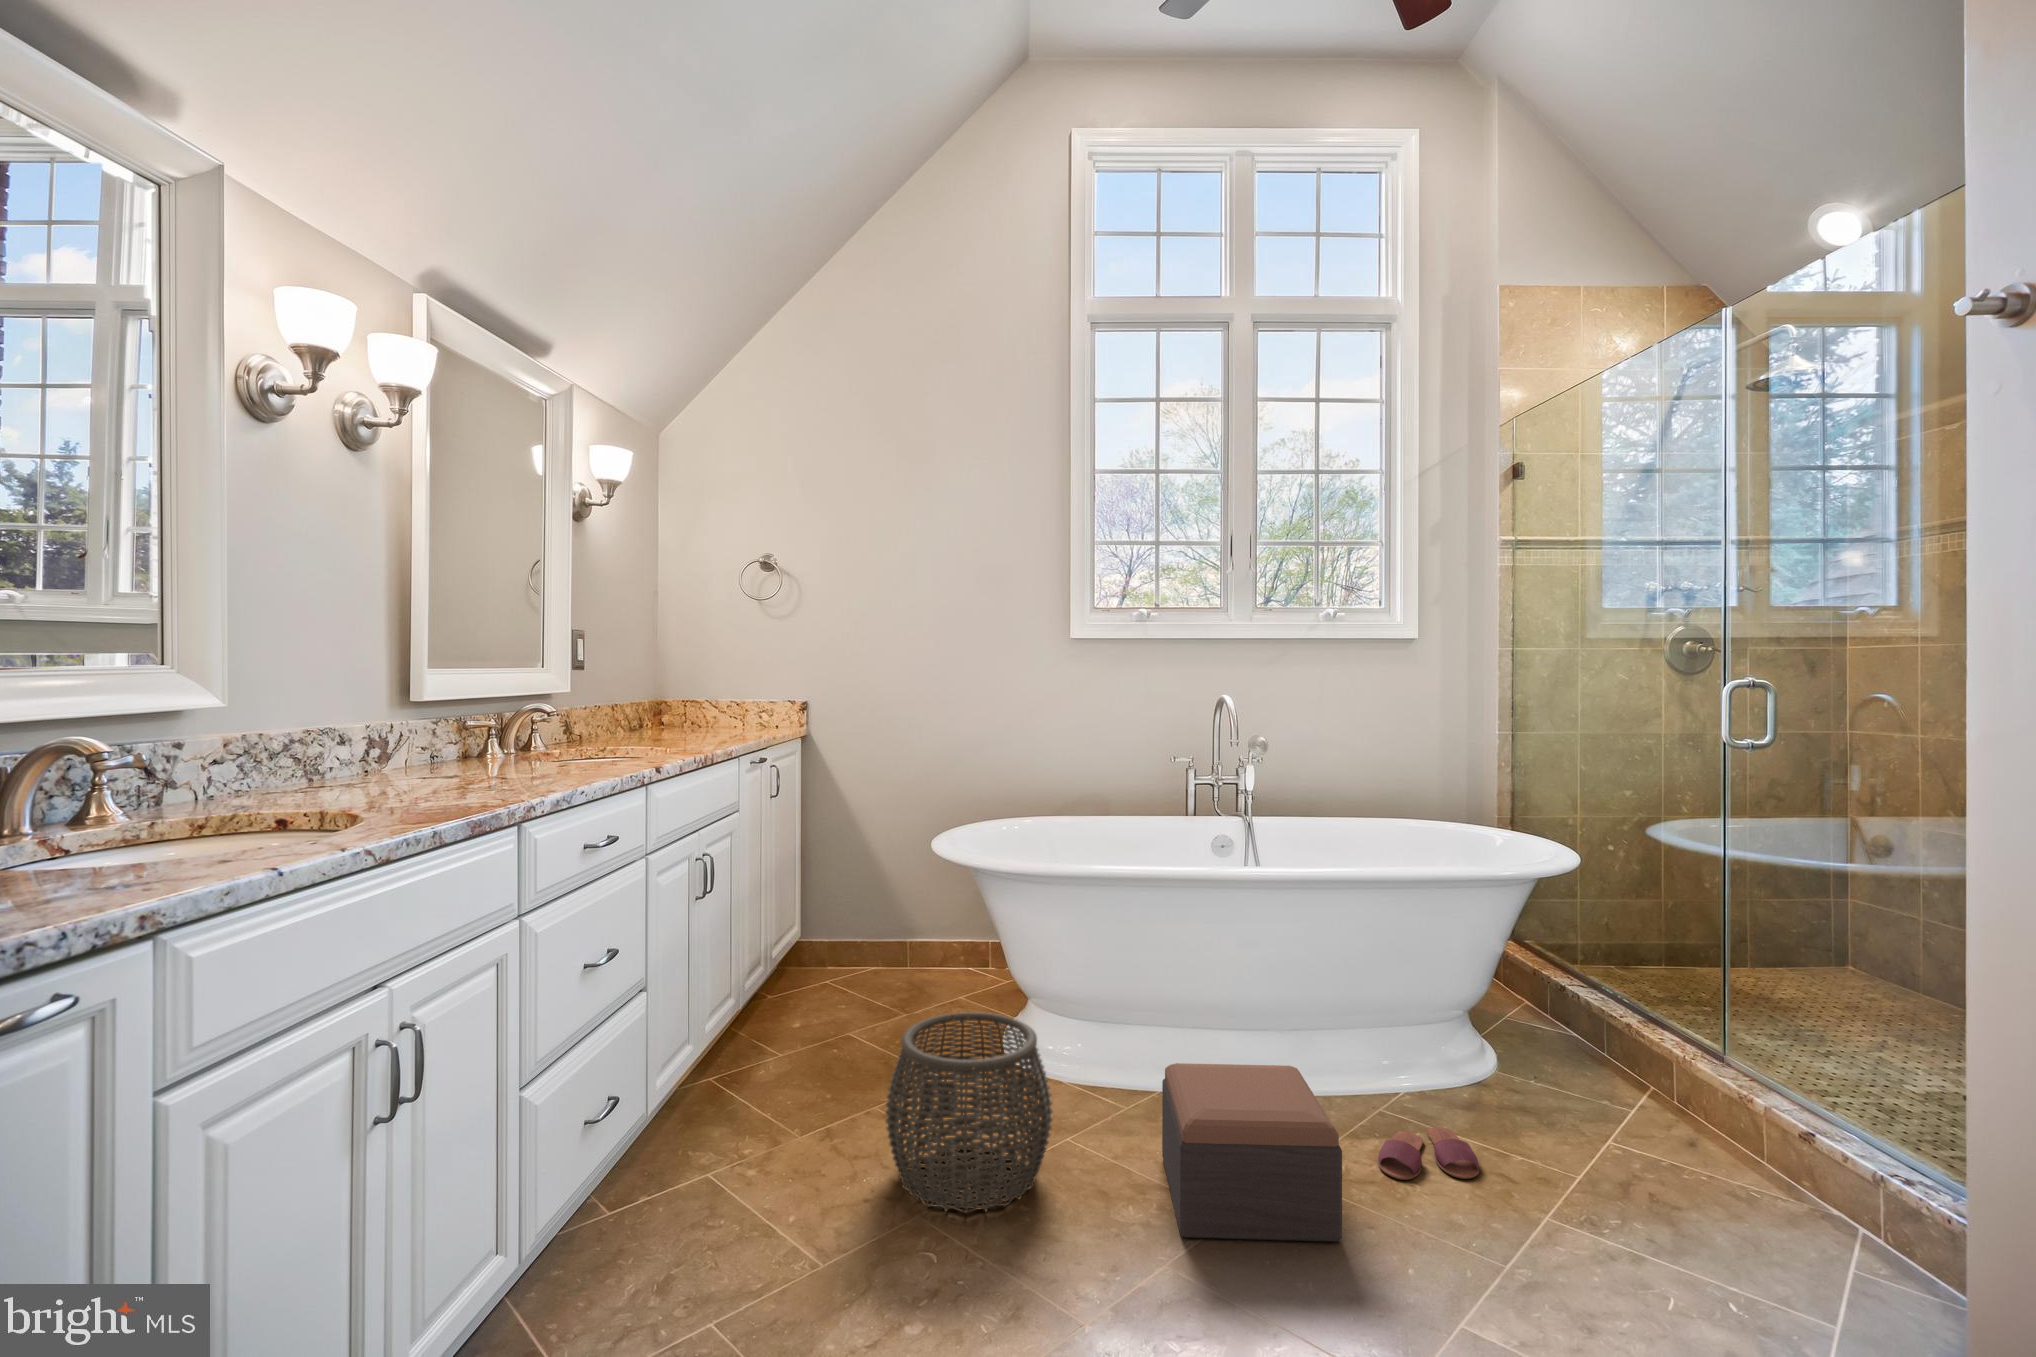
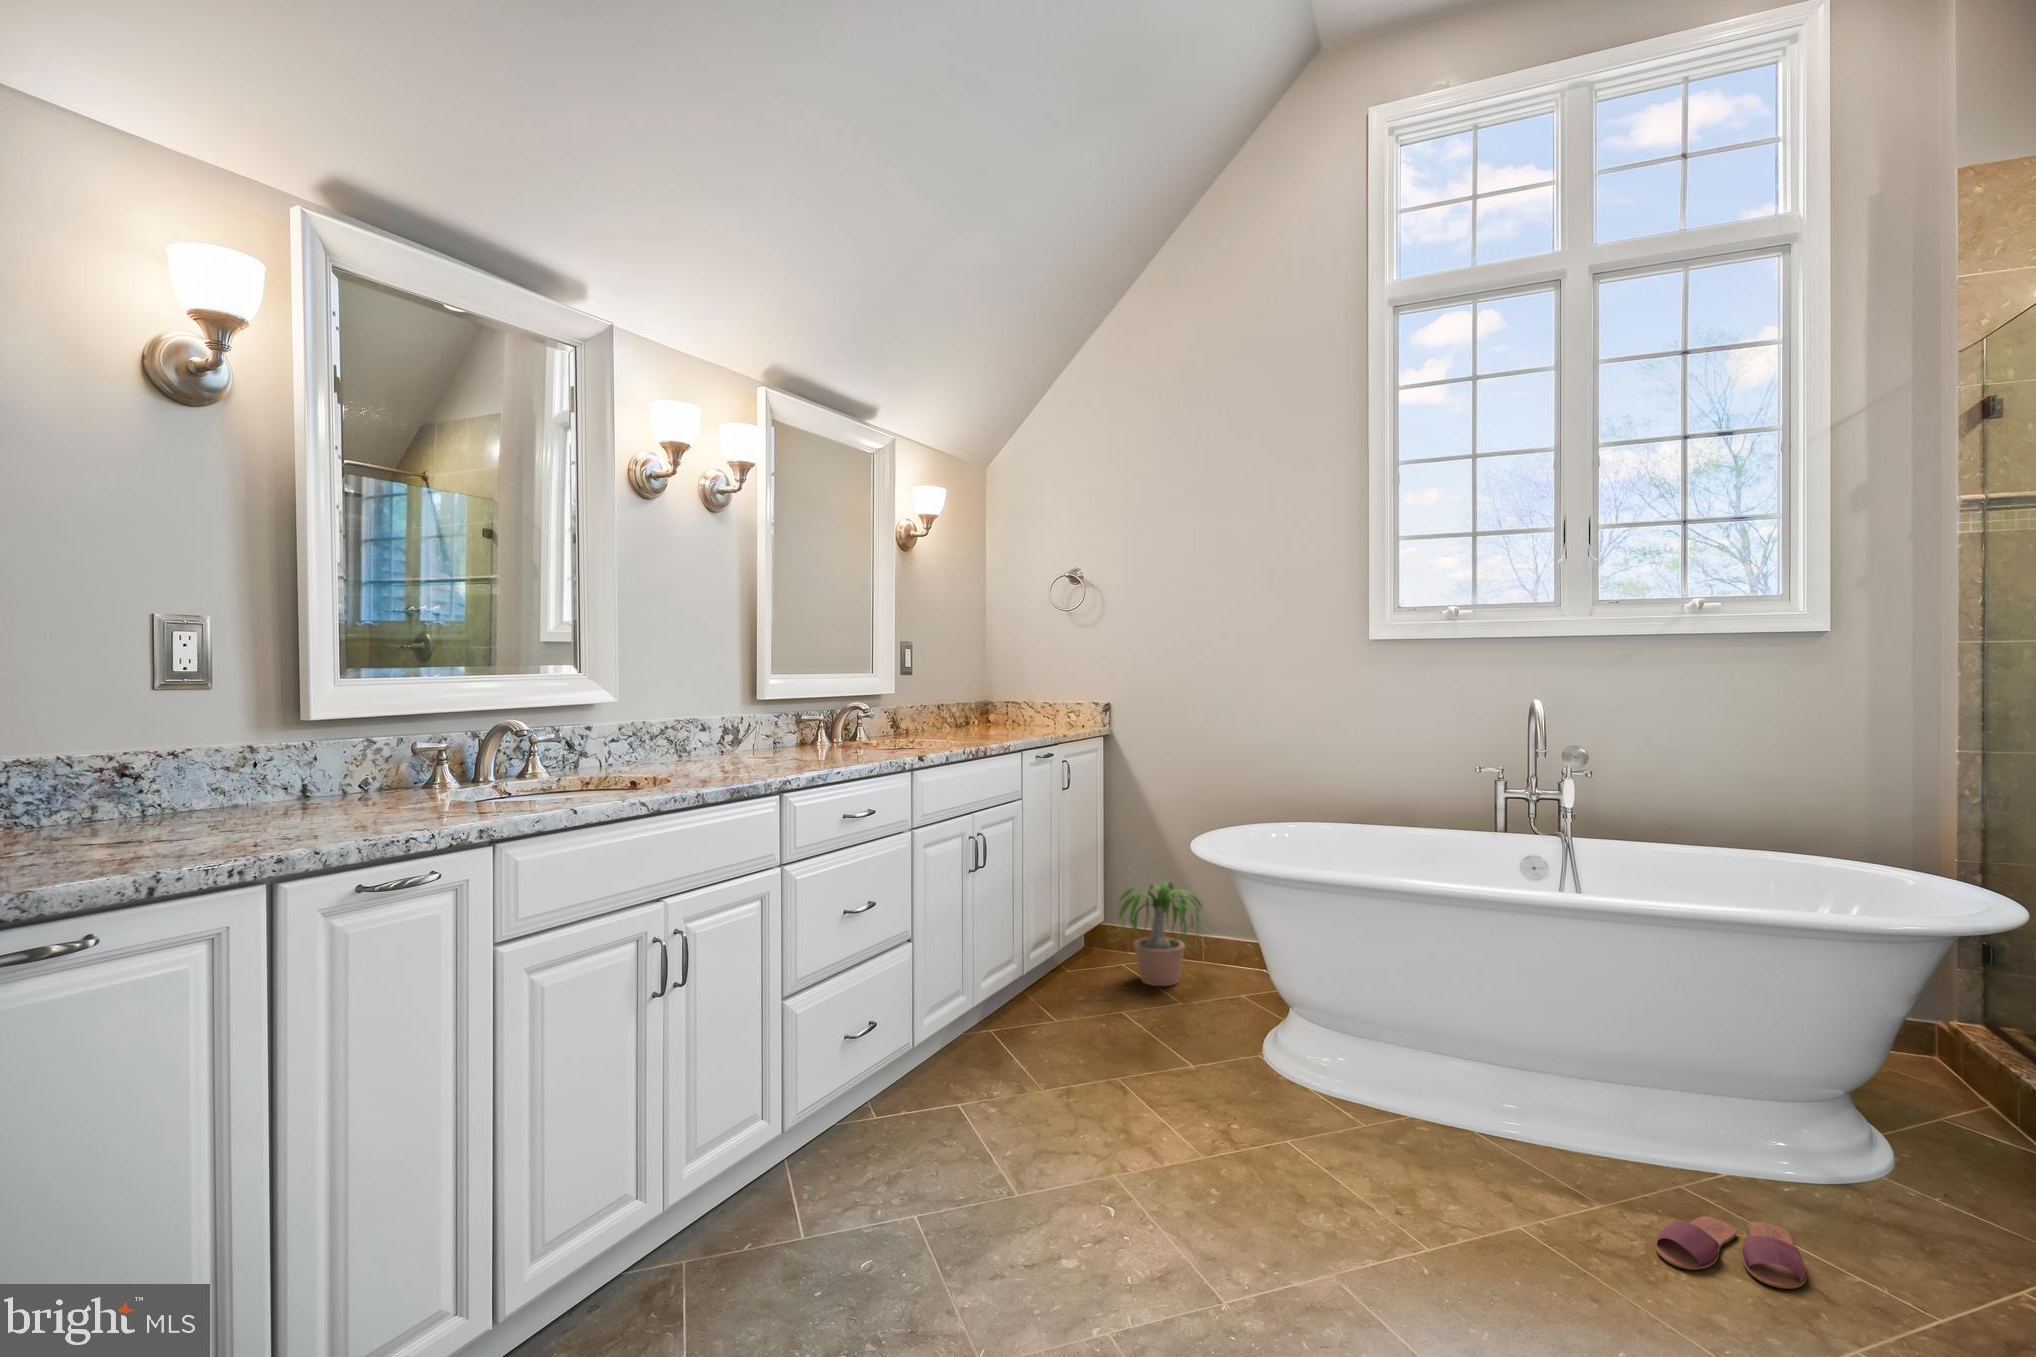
potted plant: none [818,888,940,998] -> present [1119,881,1203,986]
woven basket: present [885,1012,1053,1213] -> none [1091,998,1255,1189]
footstool: present [1162,1063,1342,1242] -> none [1363,1083,1559,1309]

